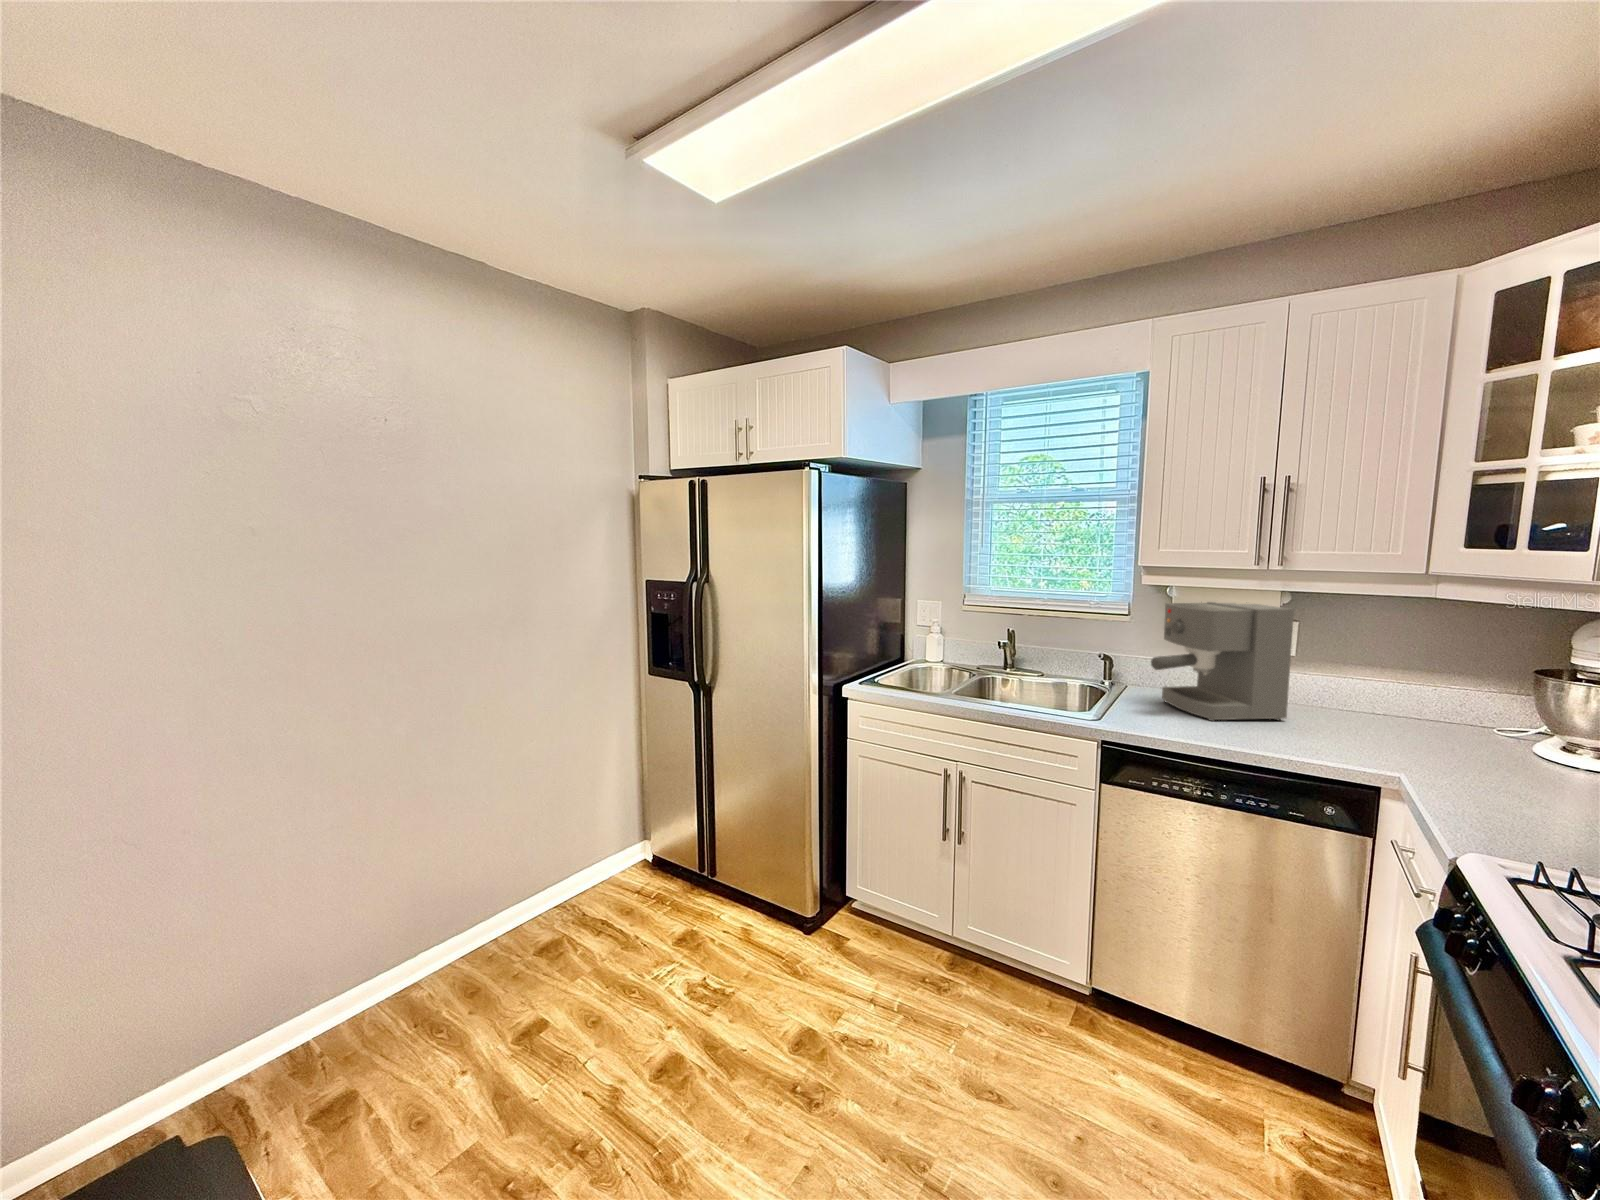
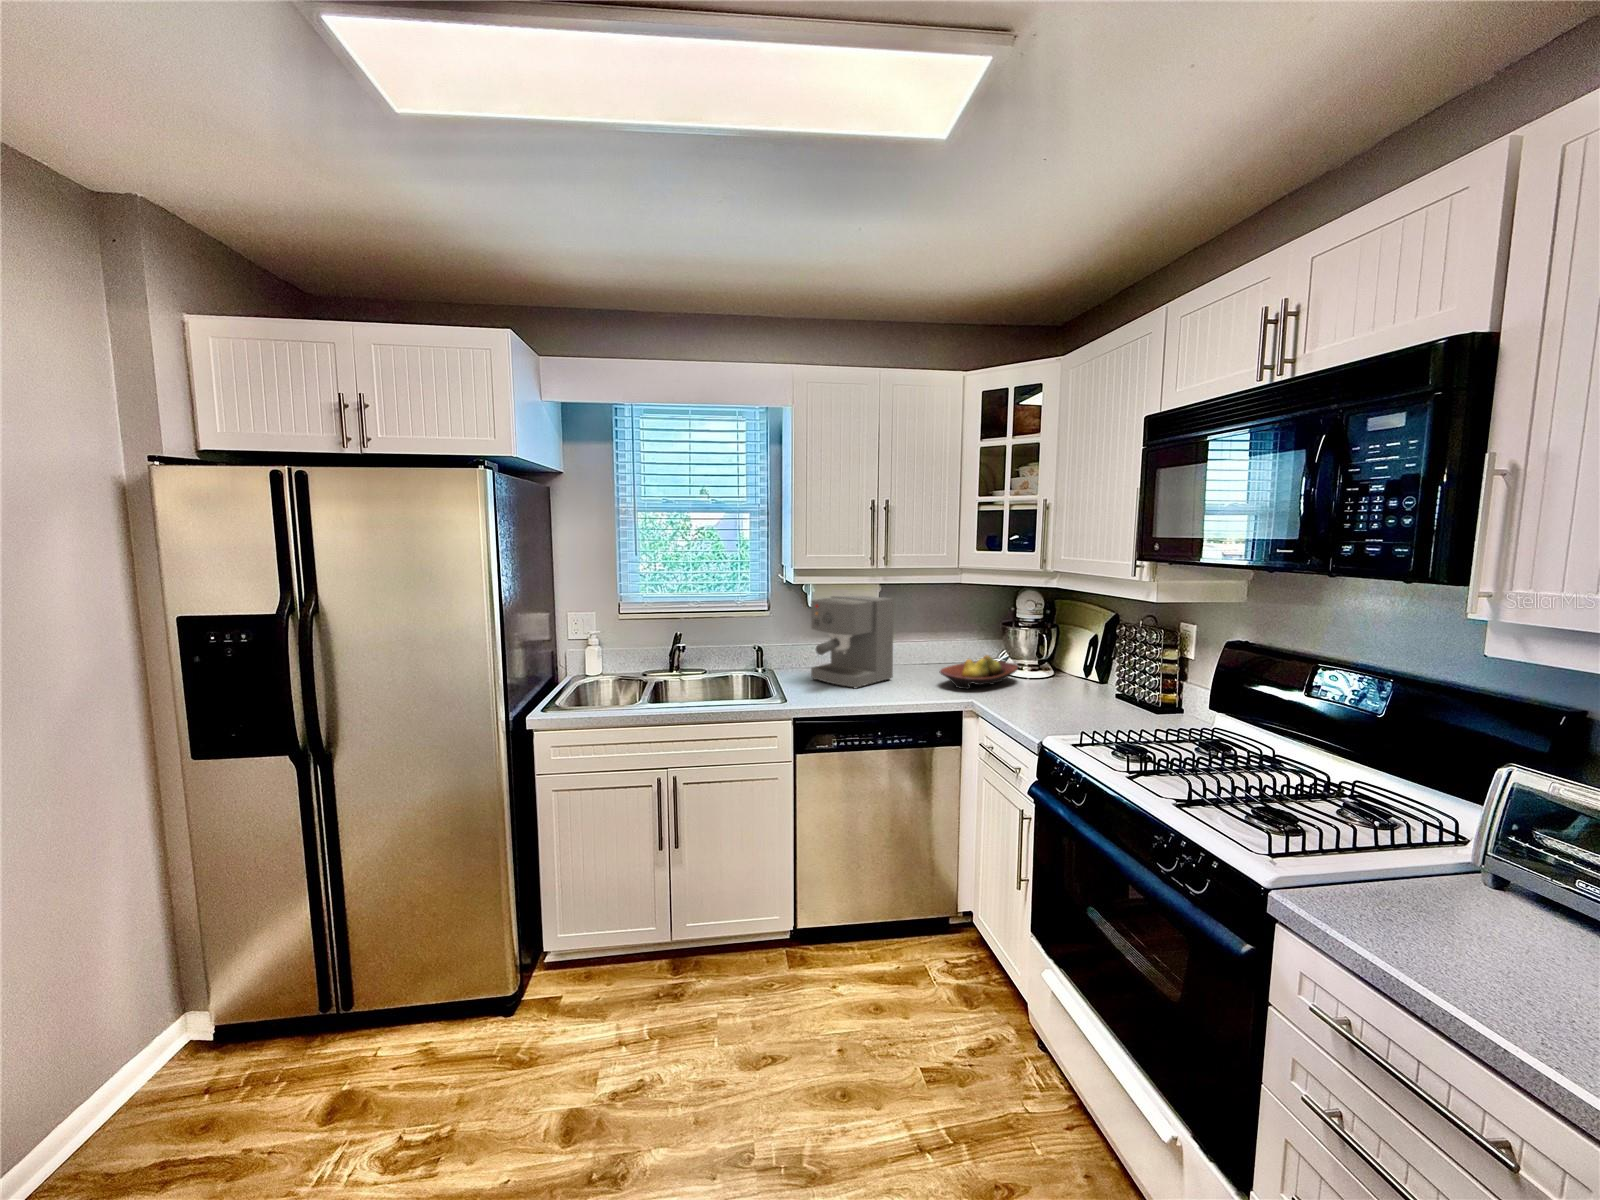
fruit bowl: none [1360,710,1551,759] -> present [939,655,1018,689]

